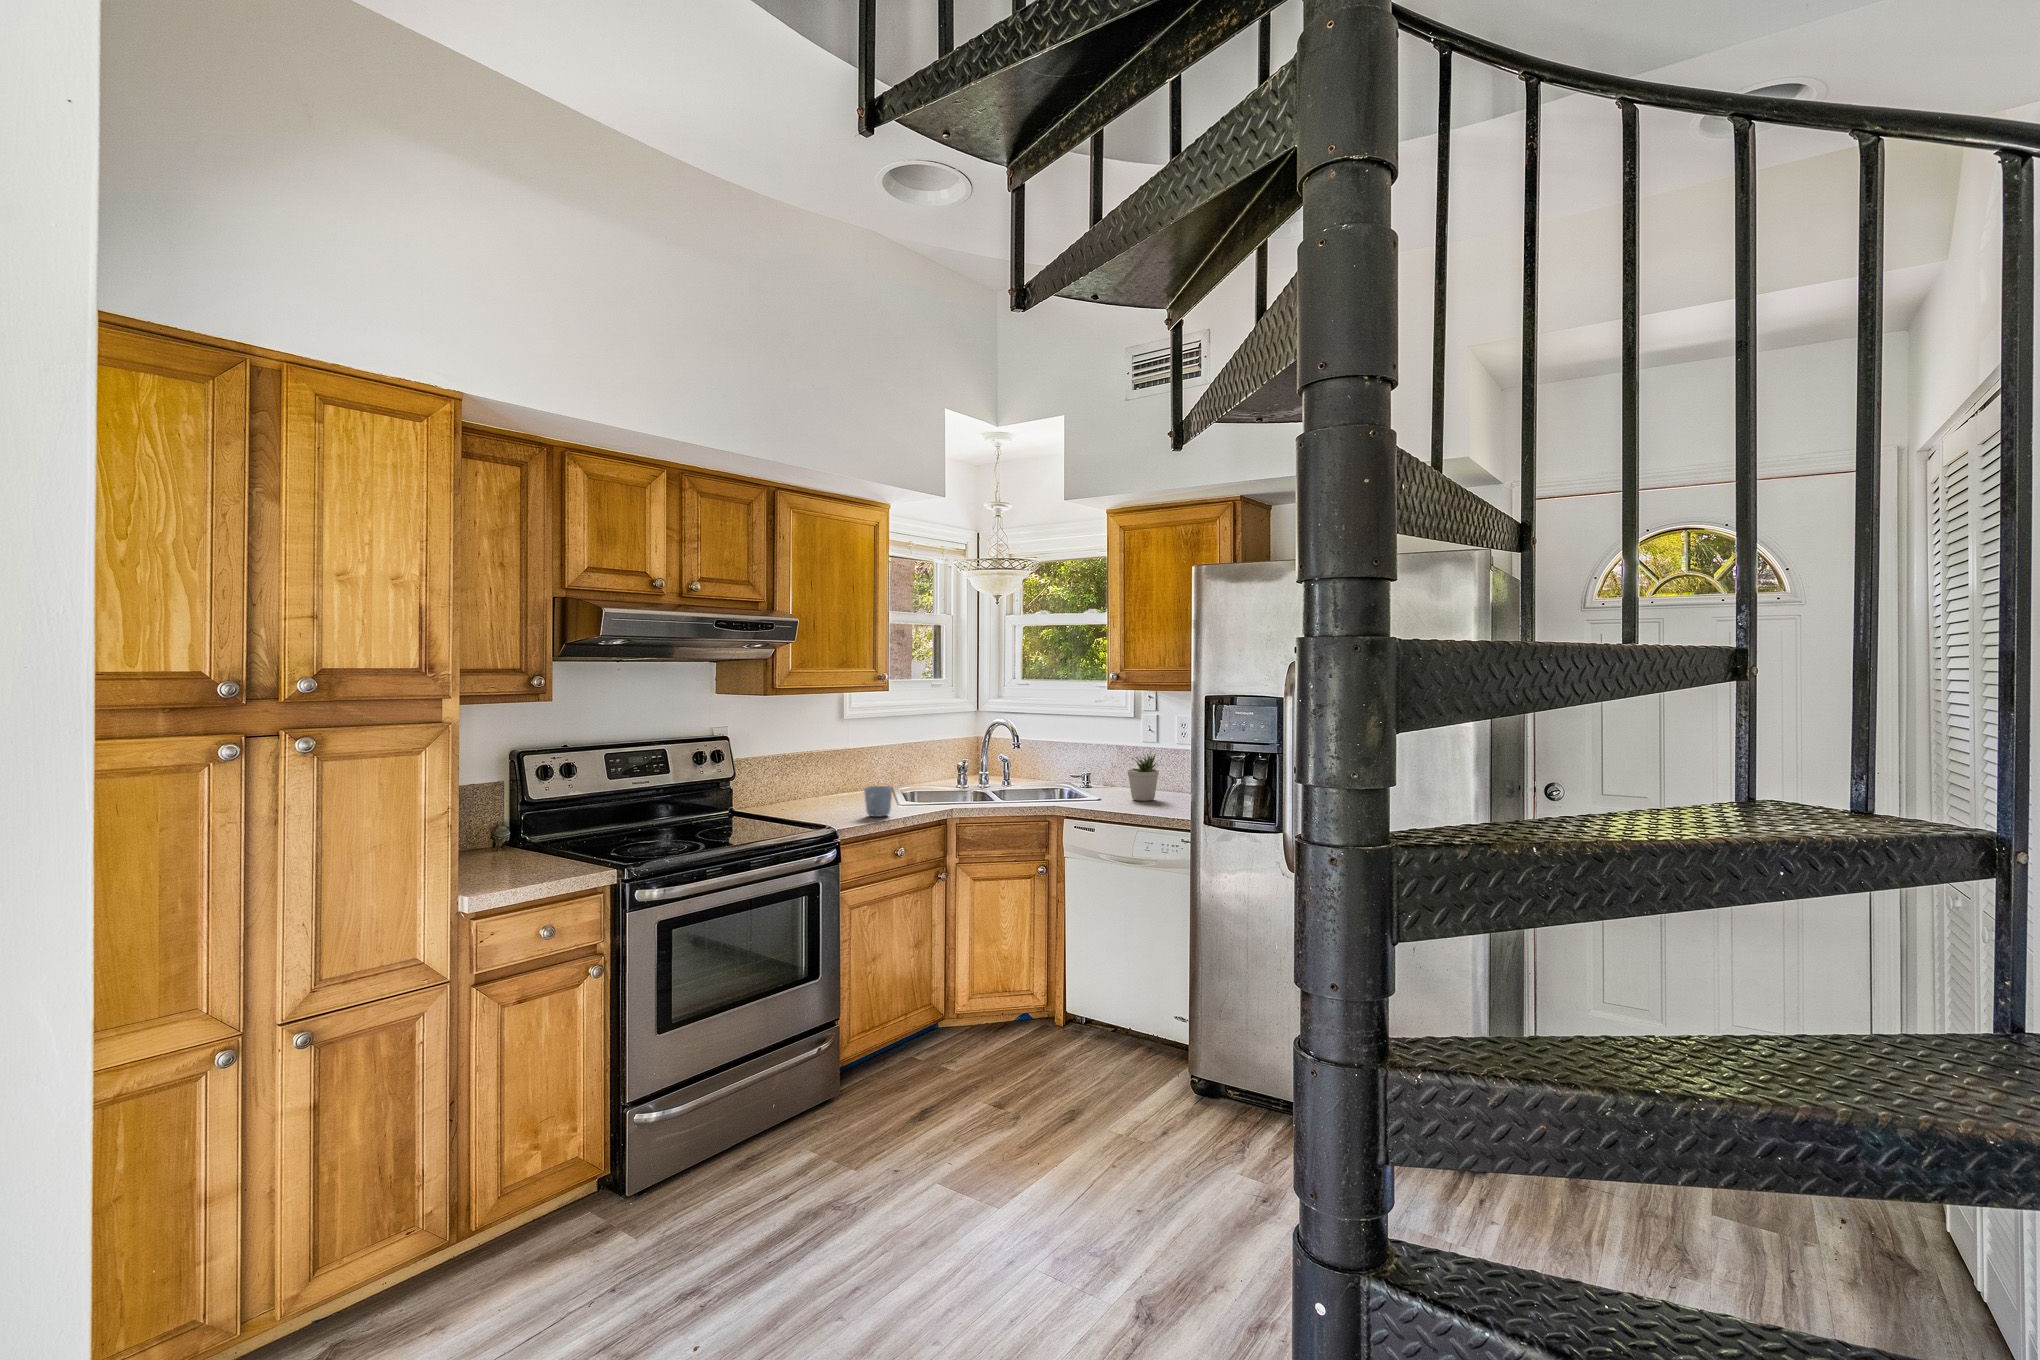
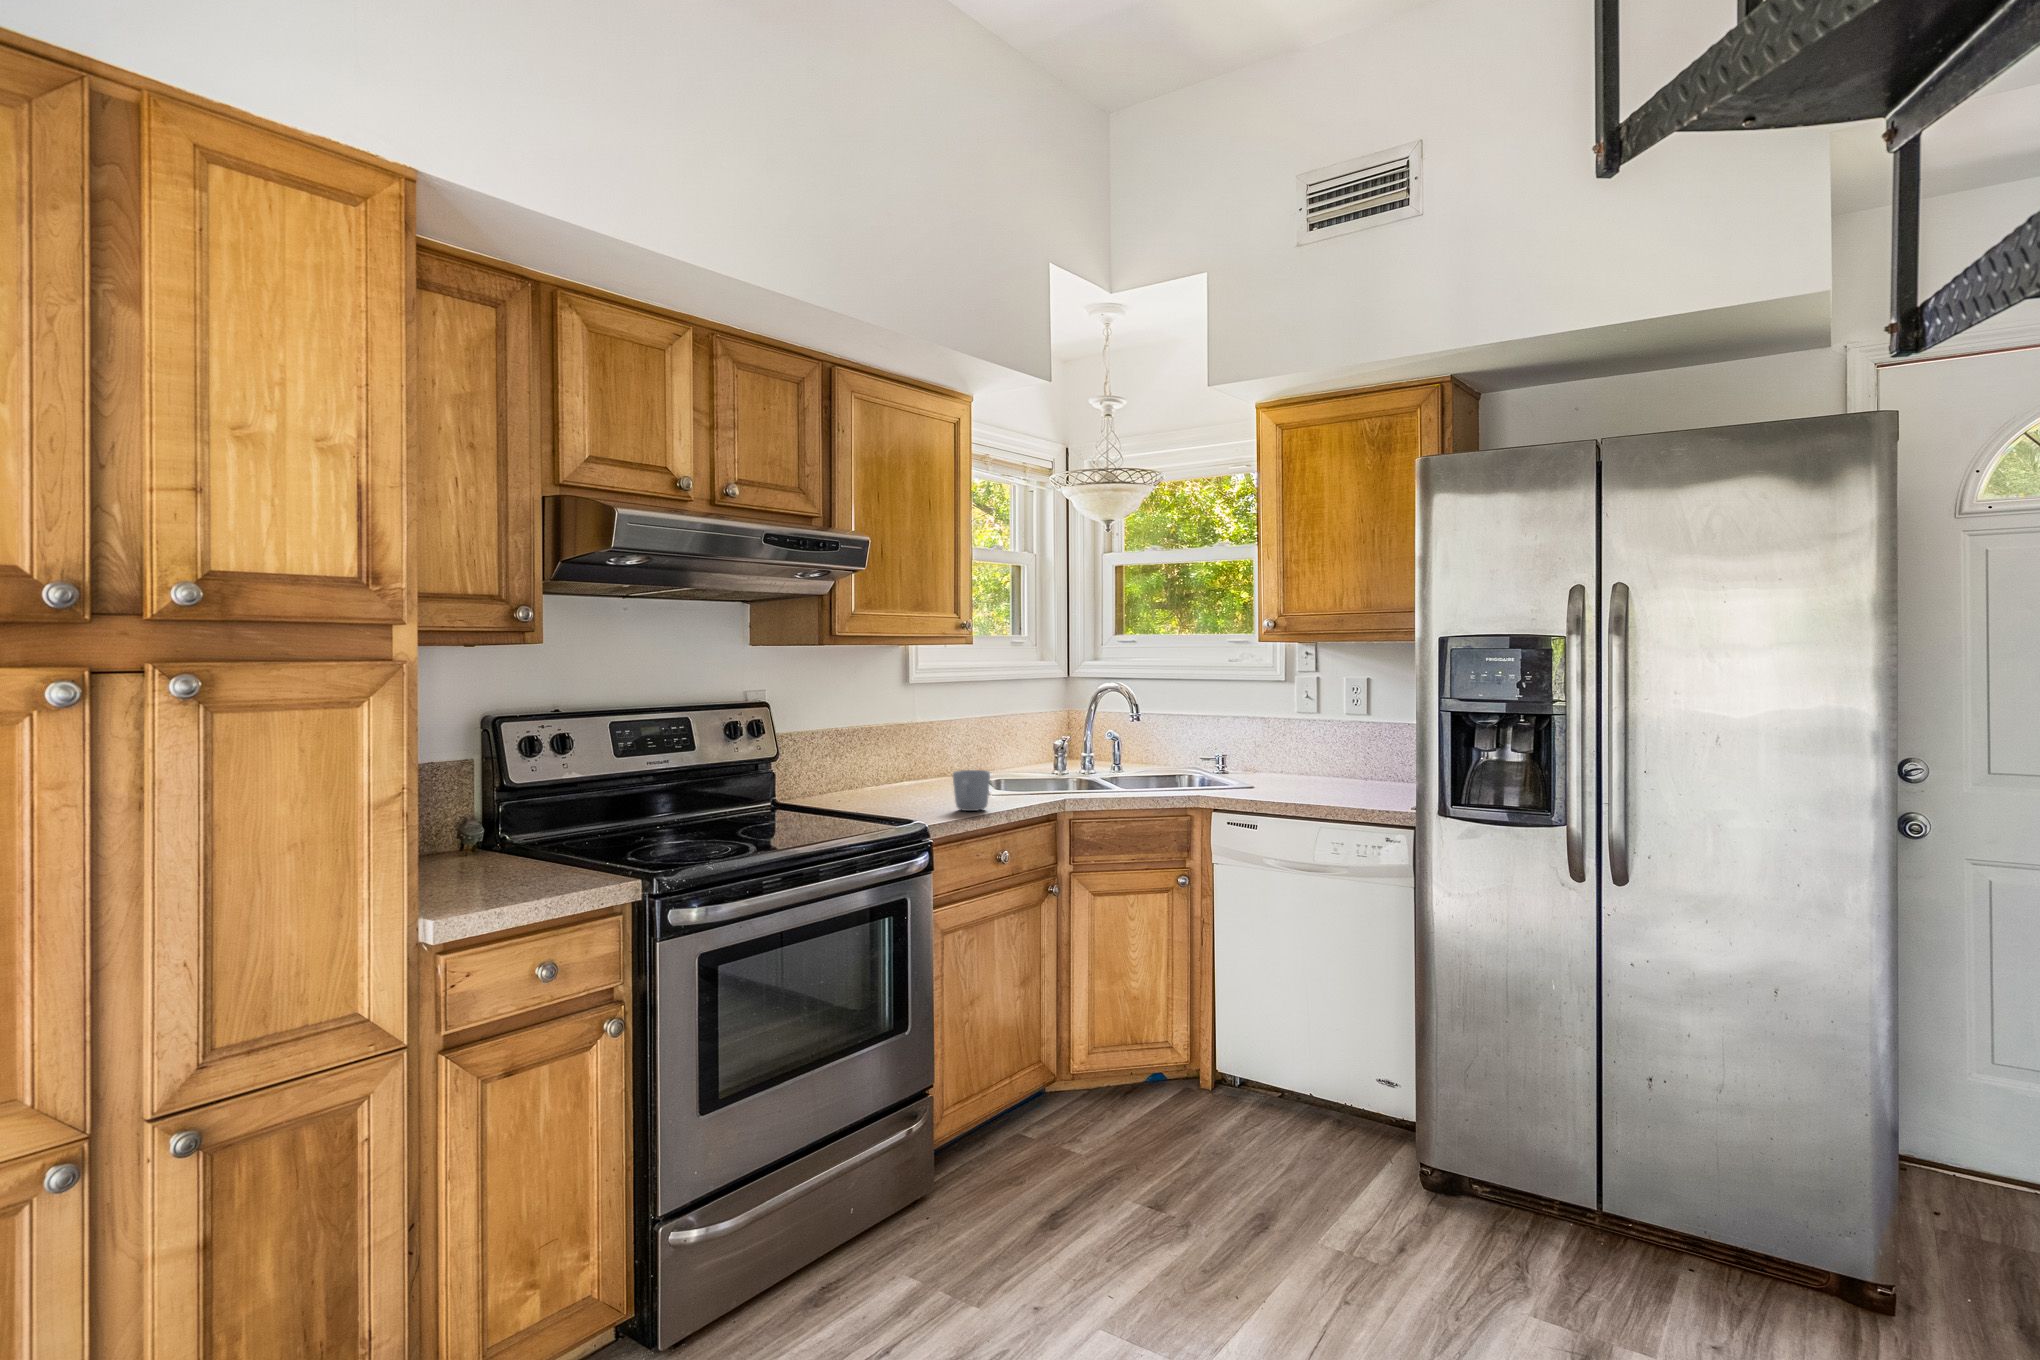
potted plant: present [1127,752,1159,801] -> none [1288,723,1332,790]

